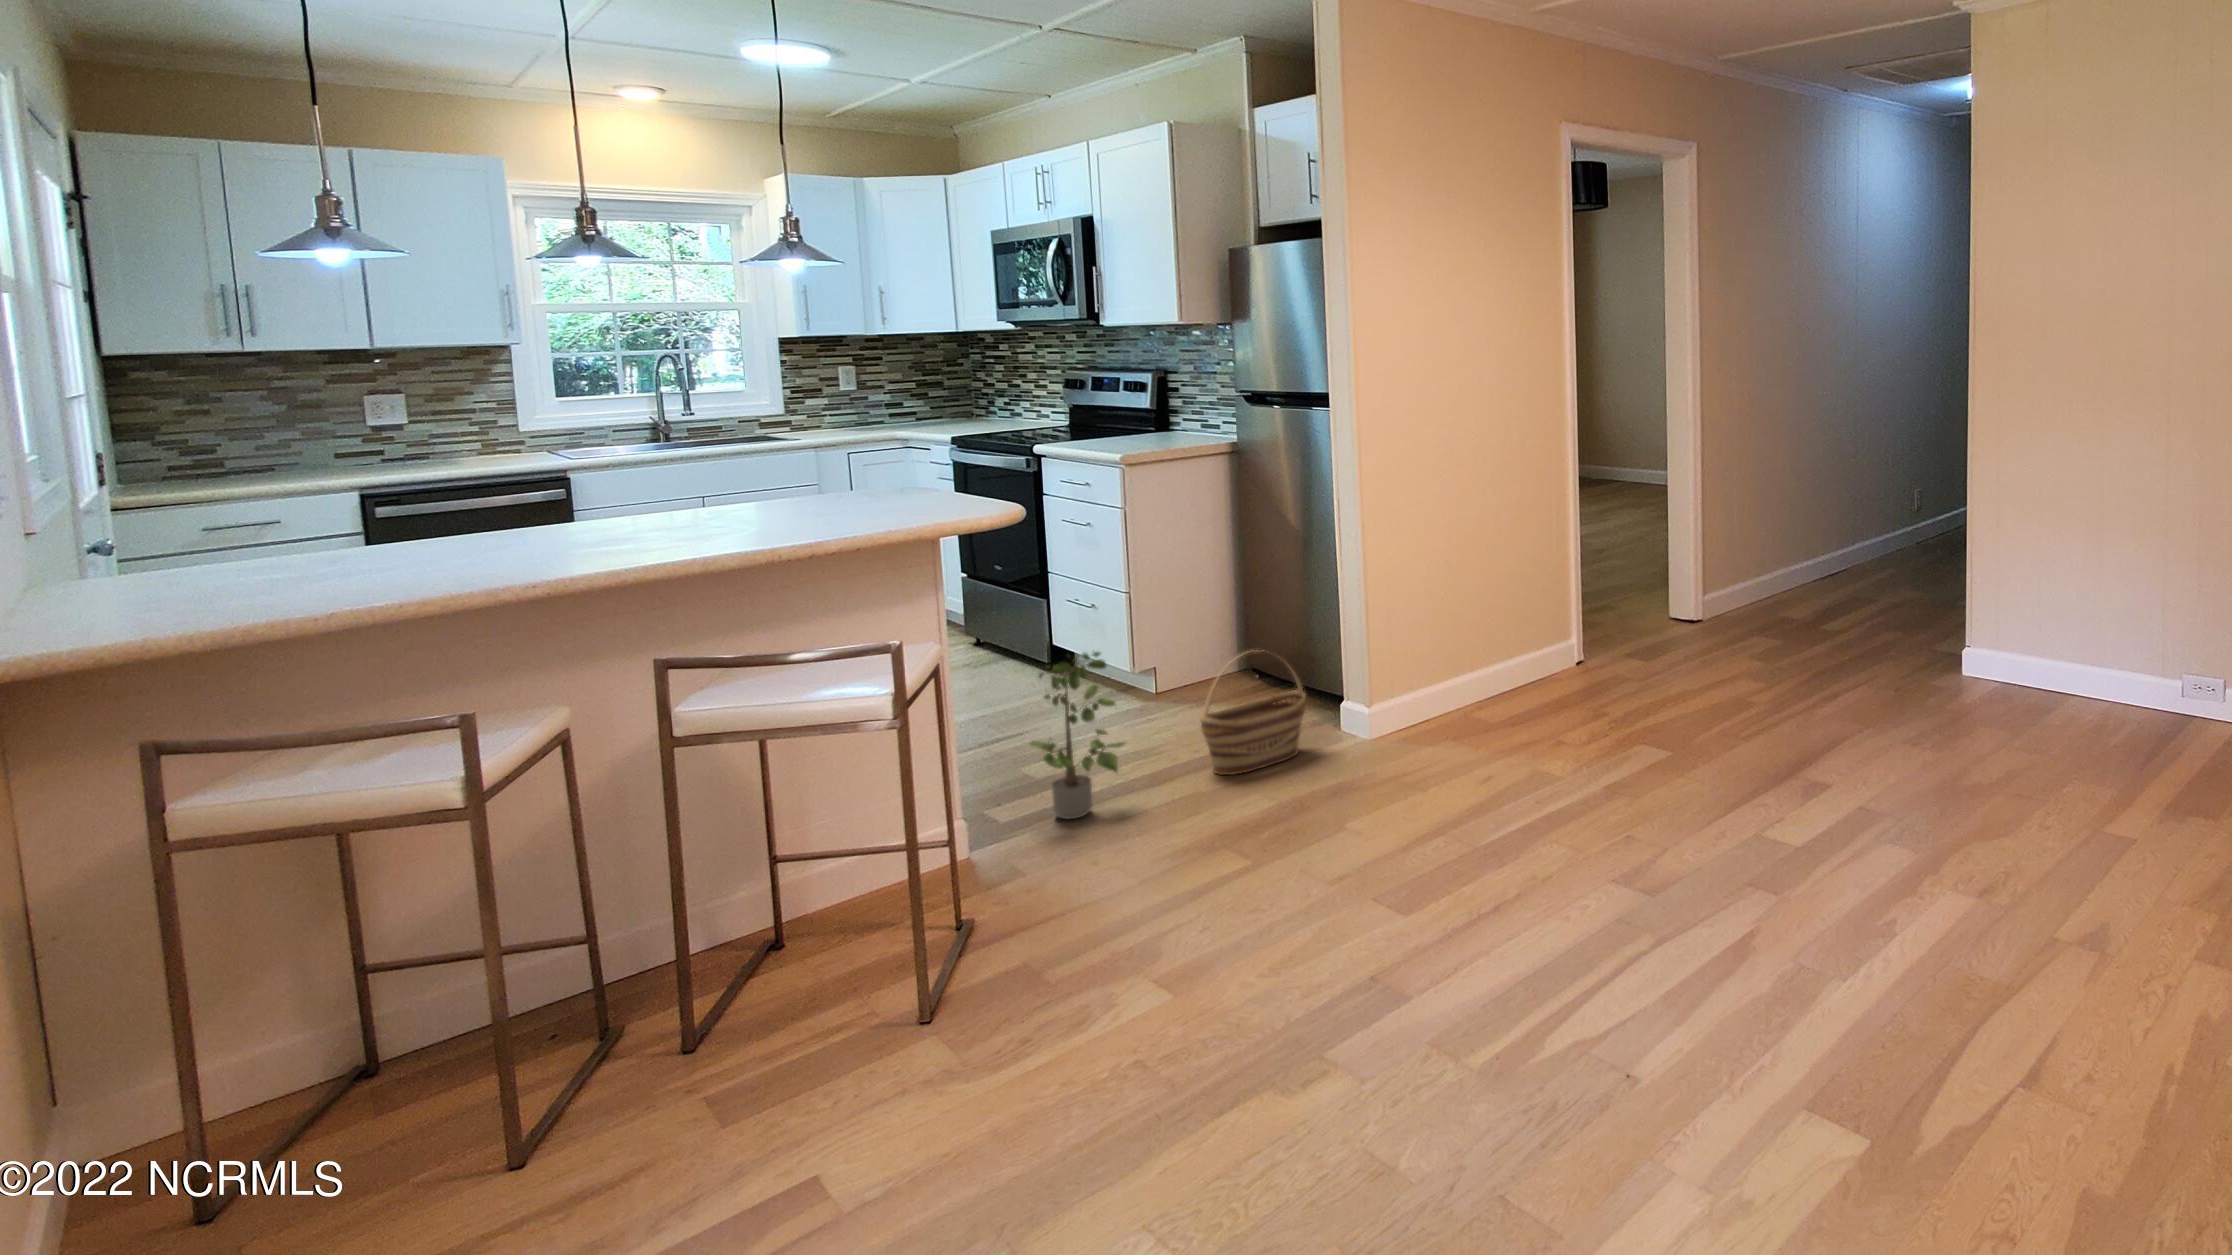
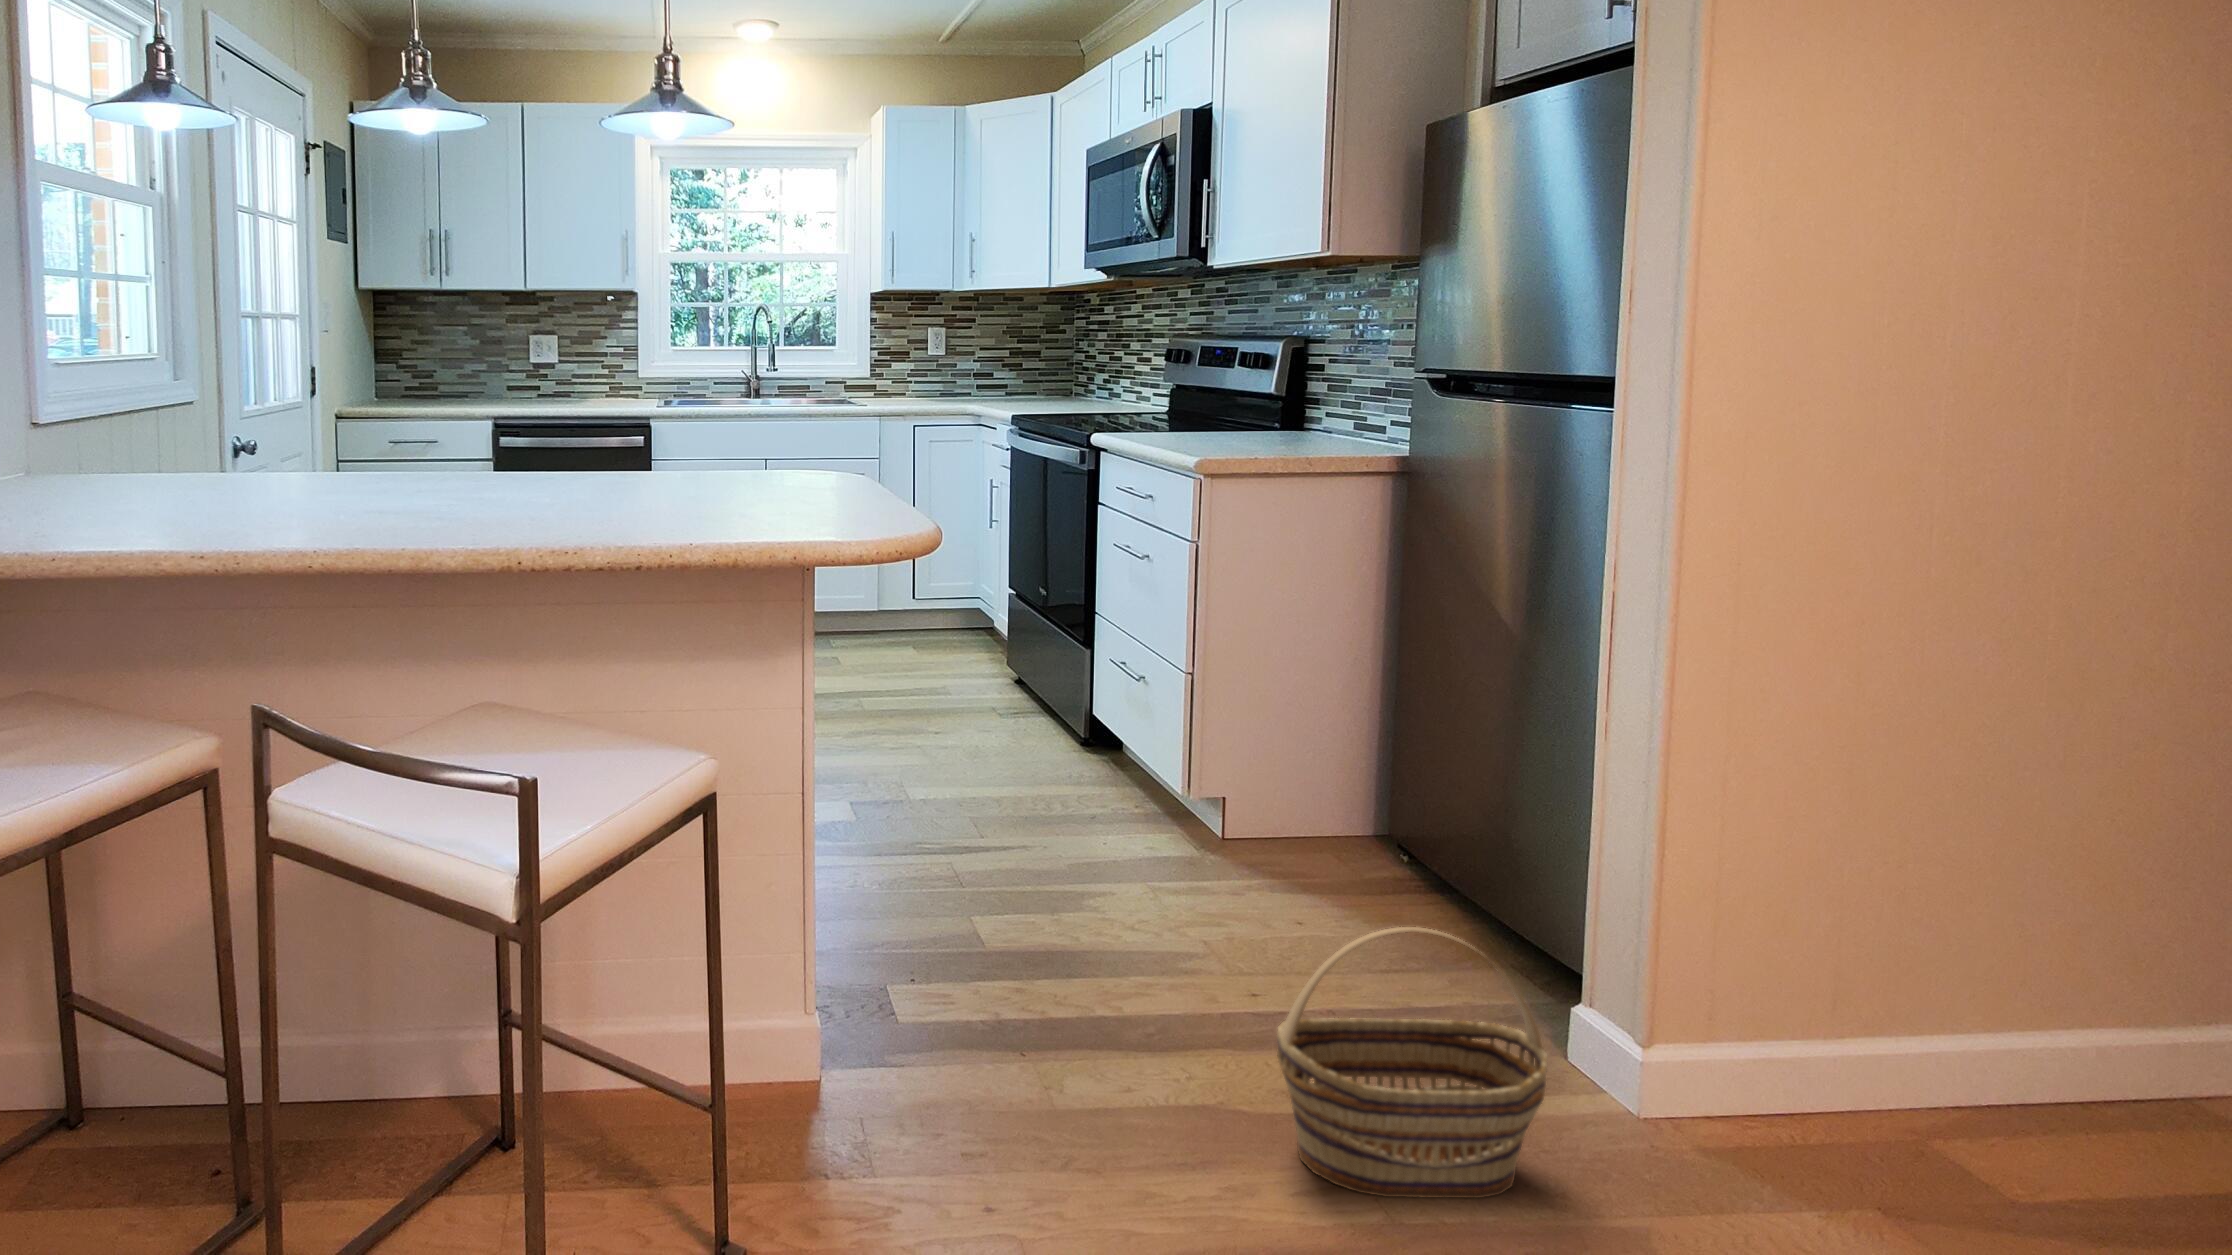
potted plant: present [1030,652,1125,819] -> none [919,843,1115,1169]

